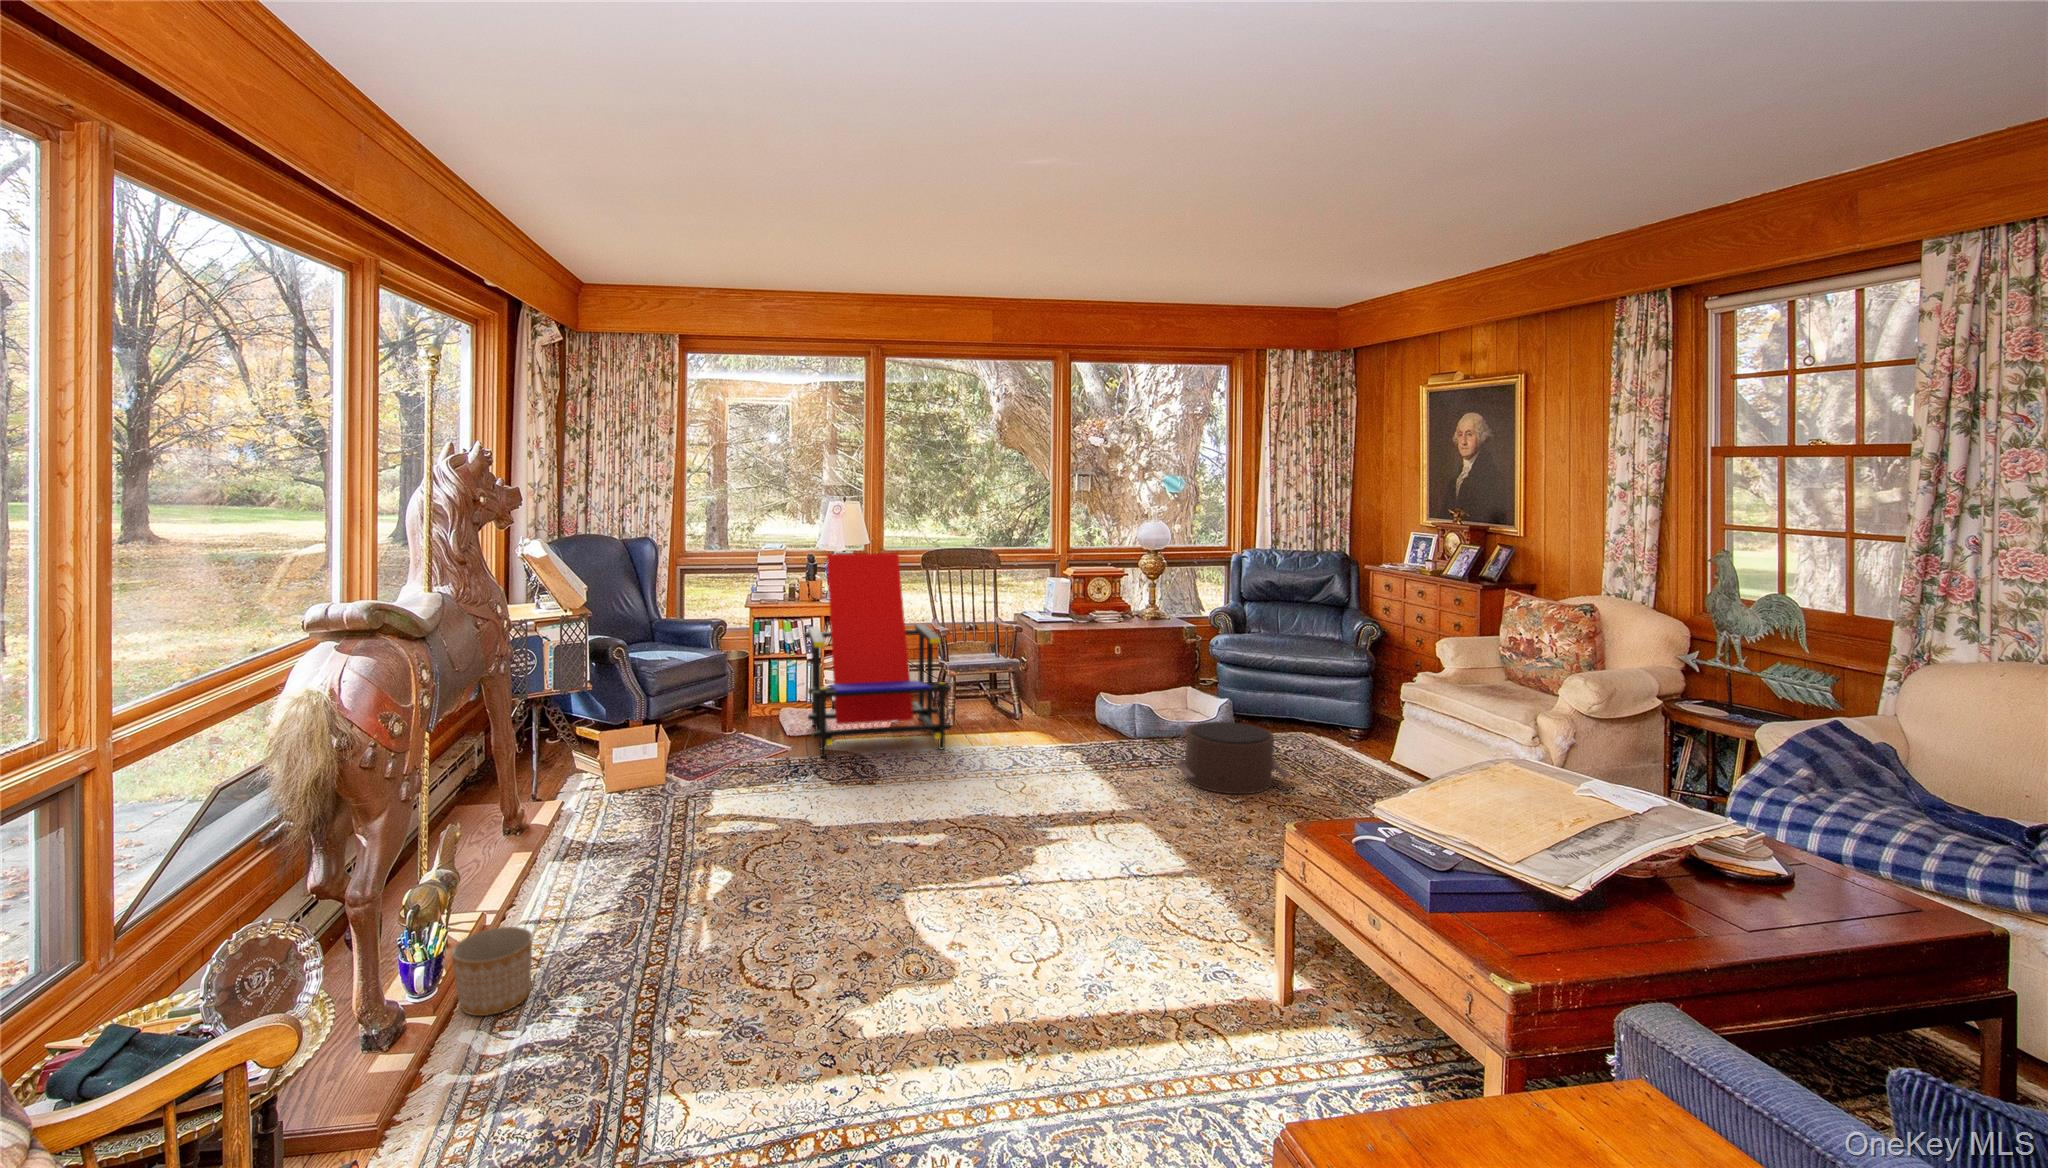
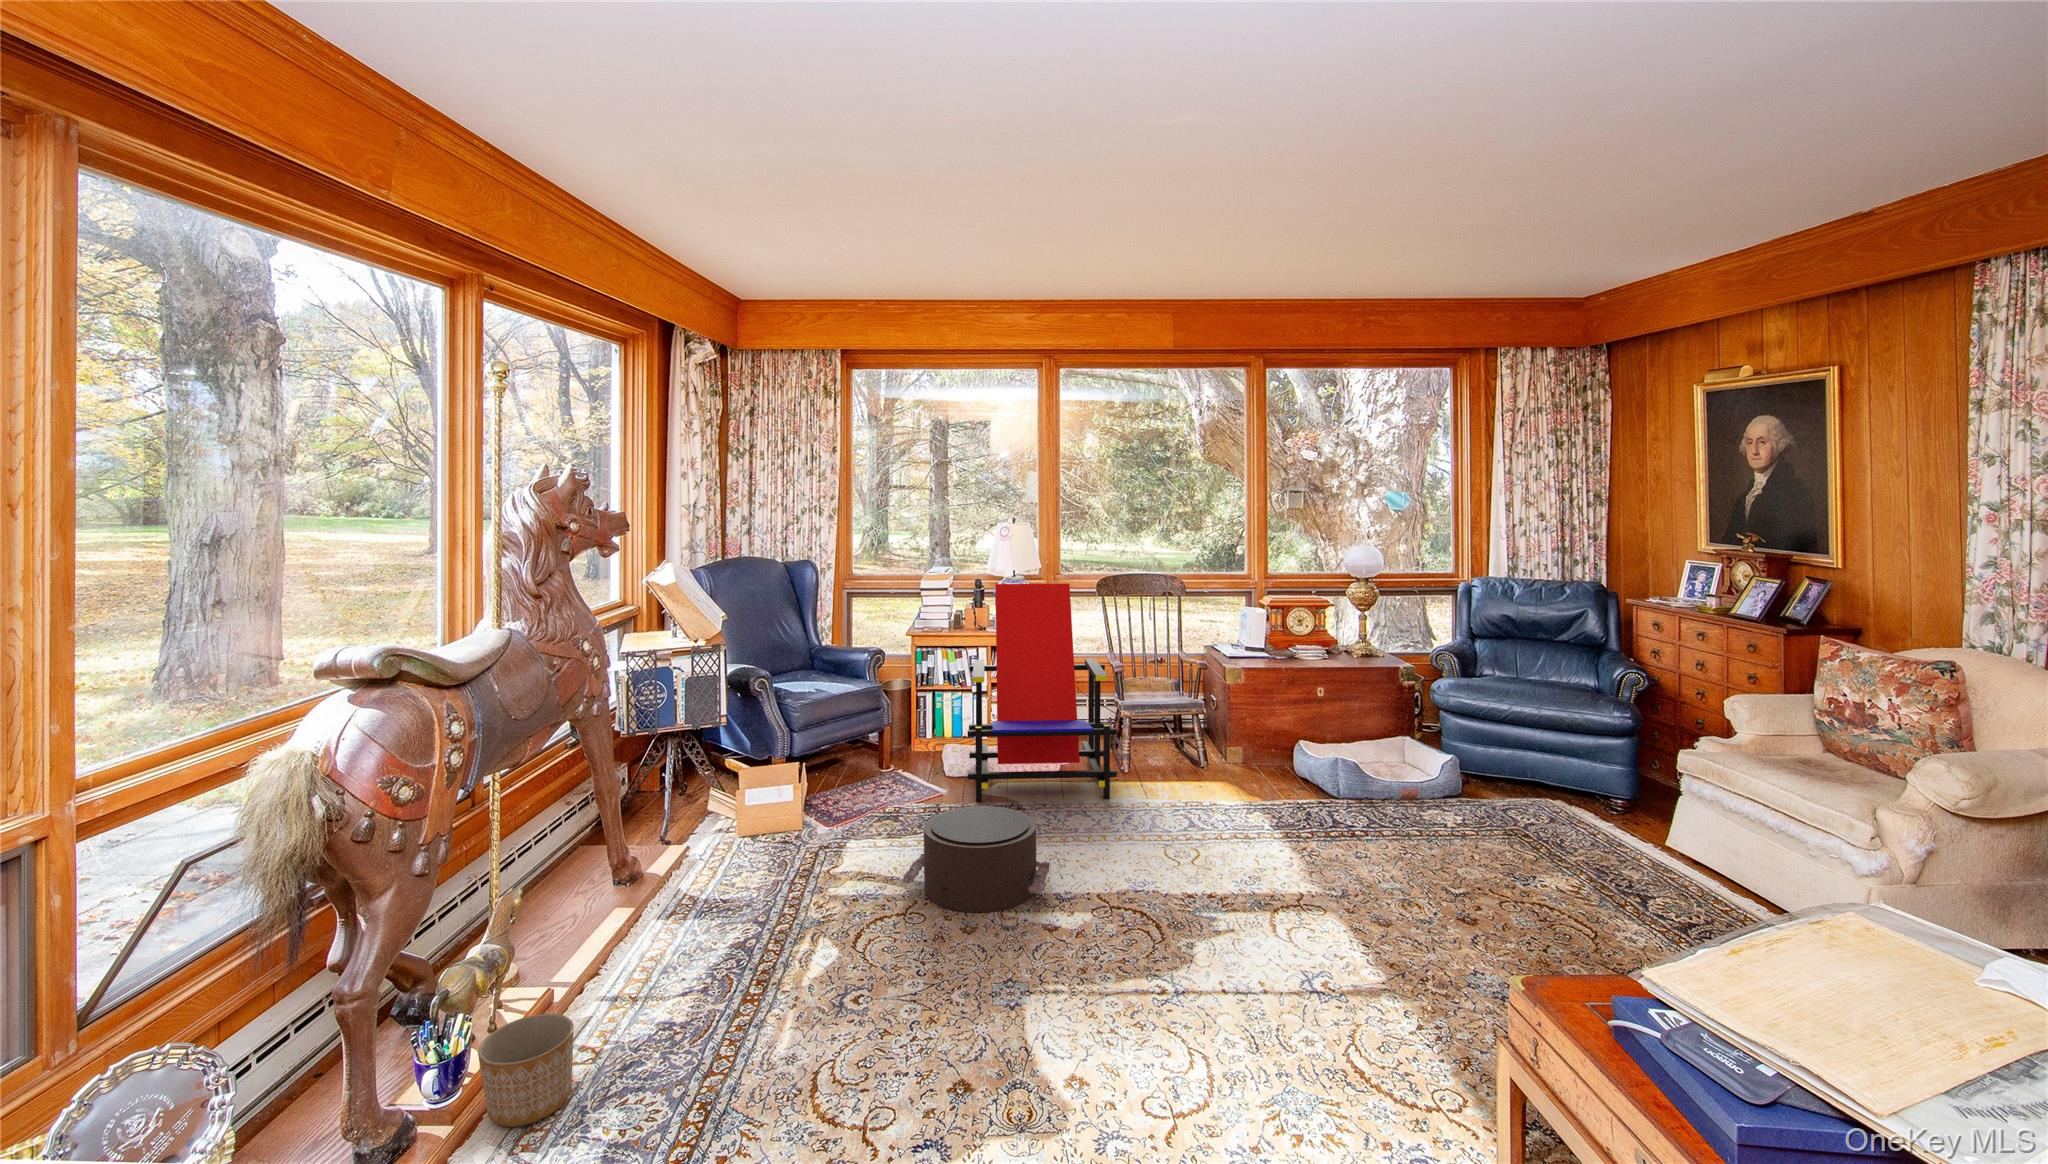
pouf: present [1175,722,1291,794] -> present [902,806,1050,912]

